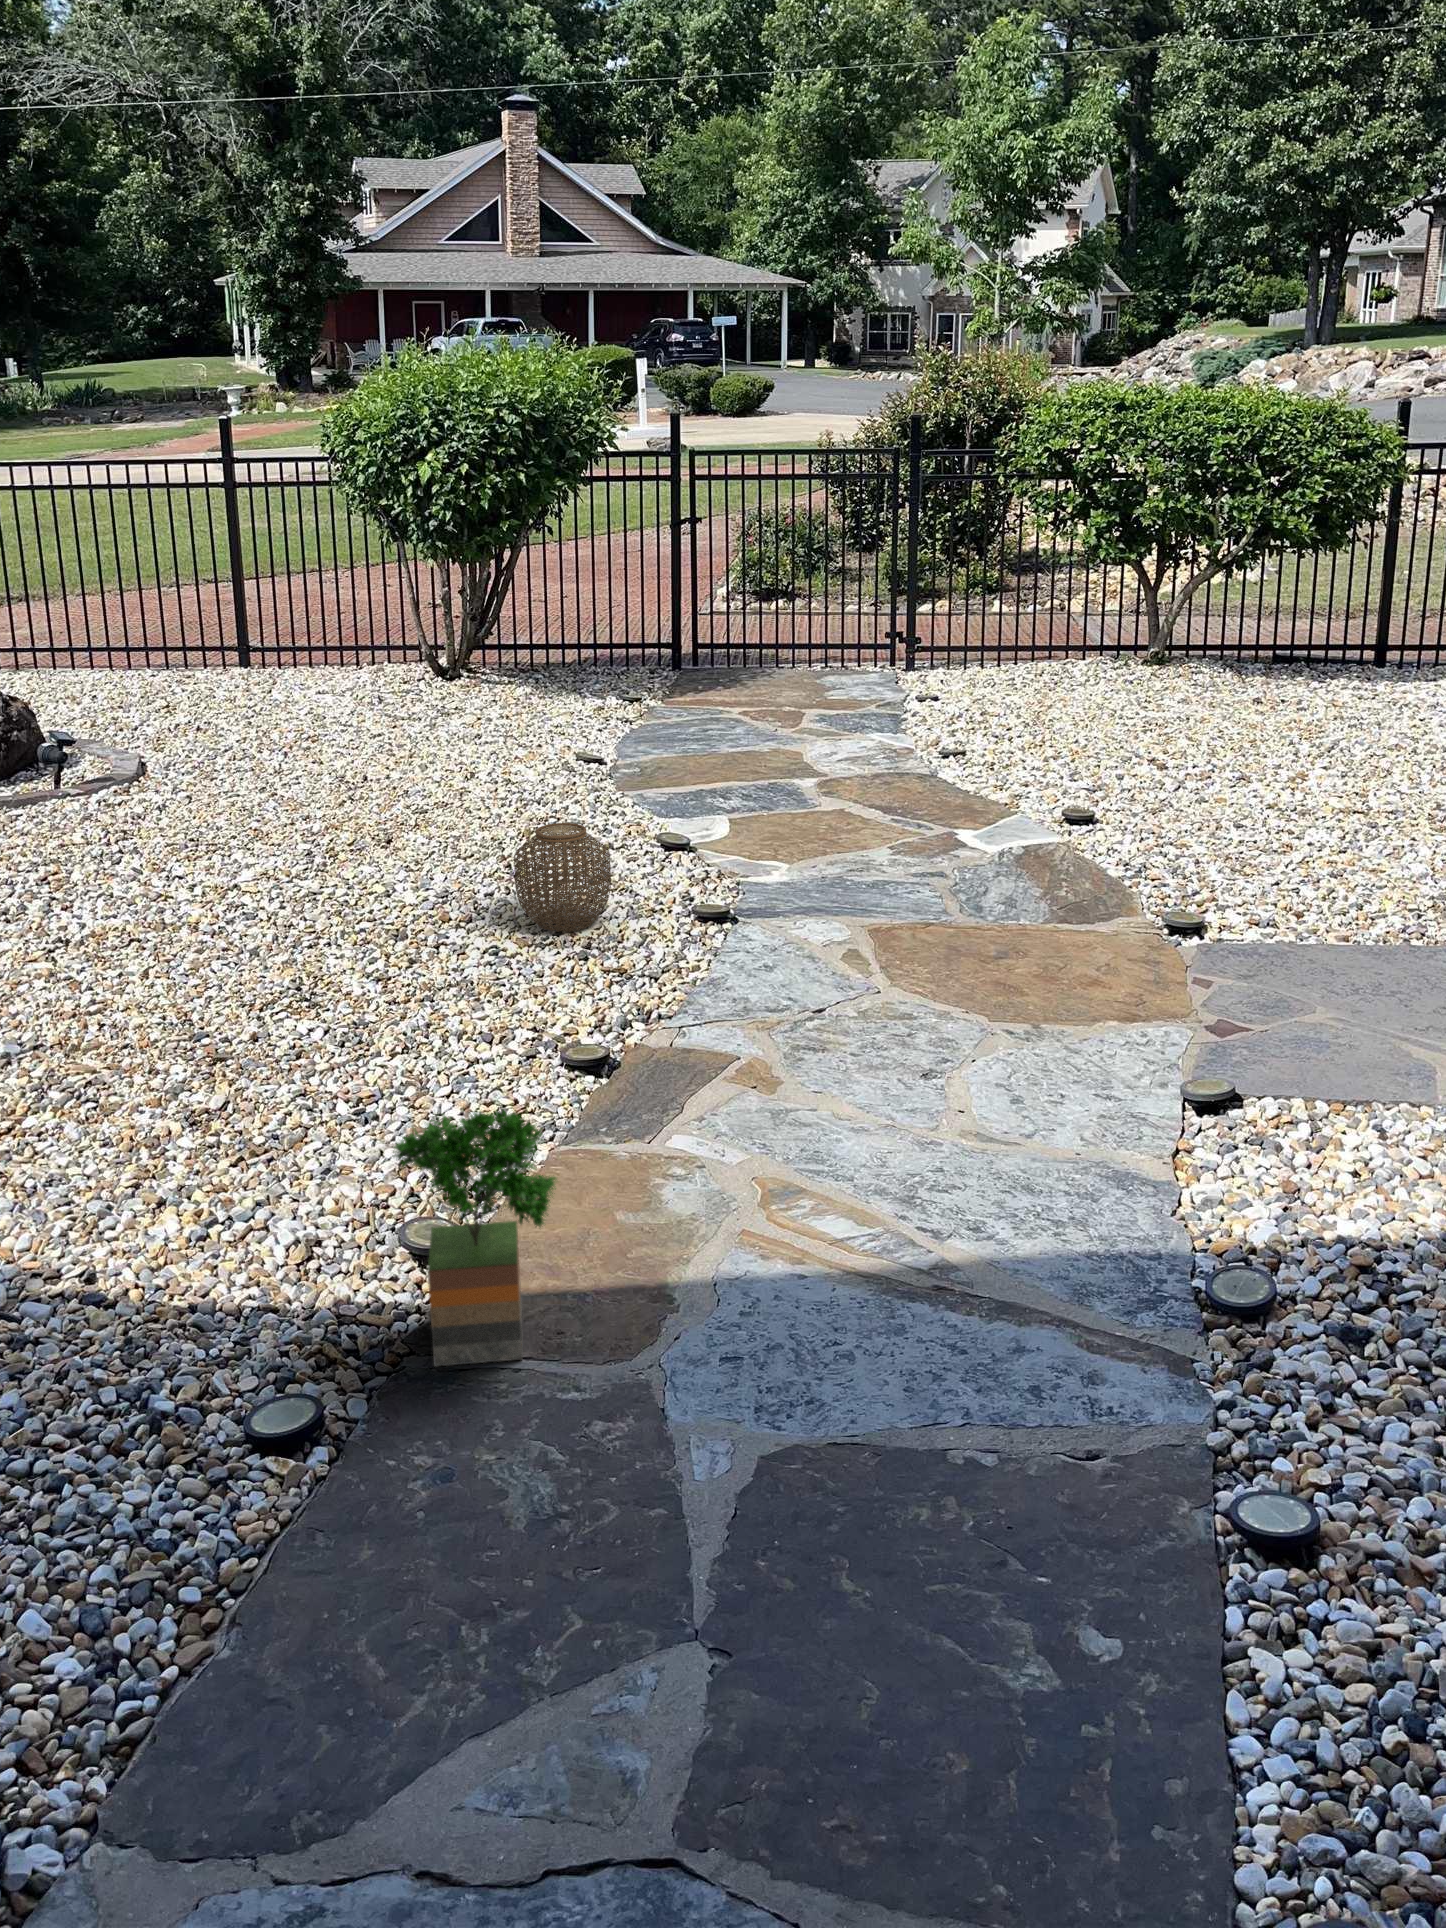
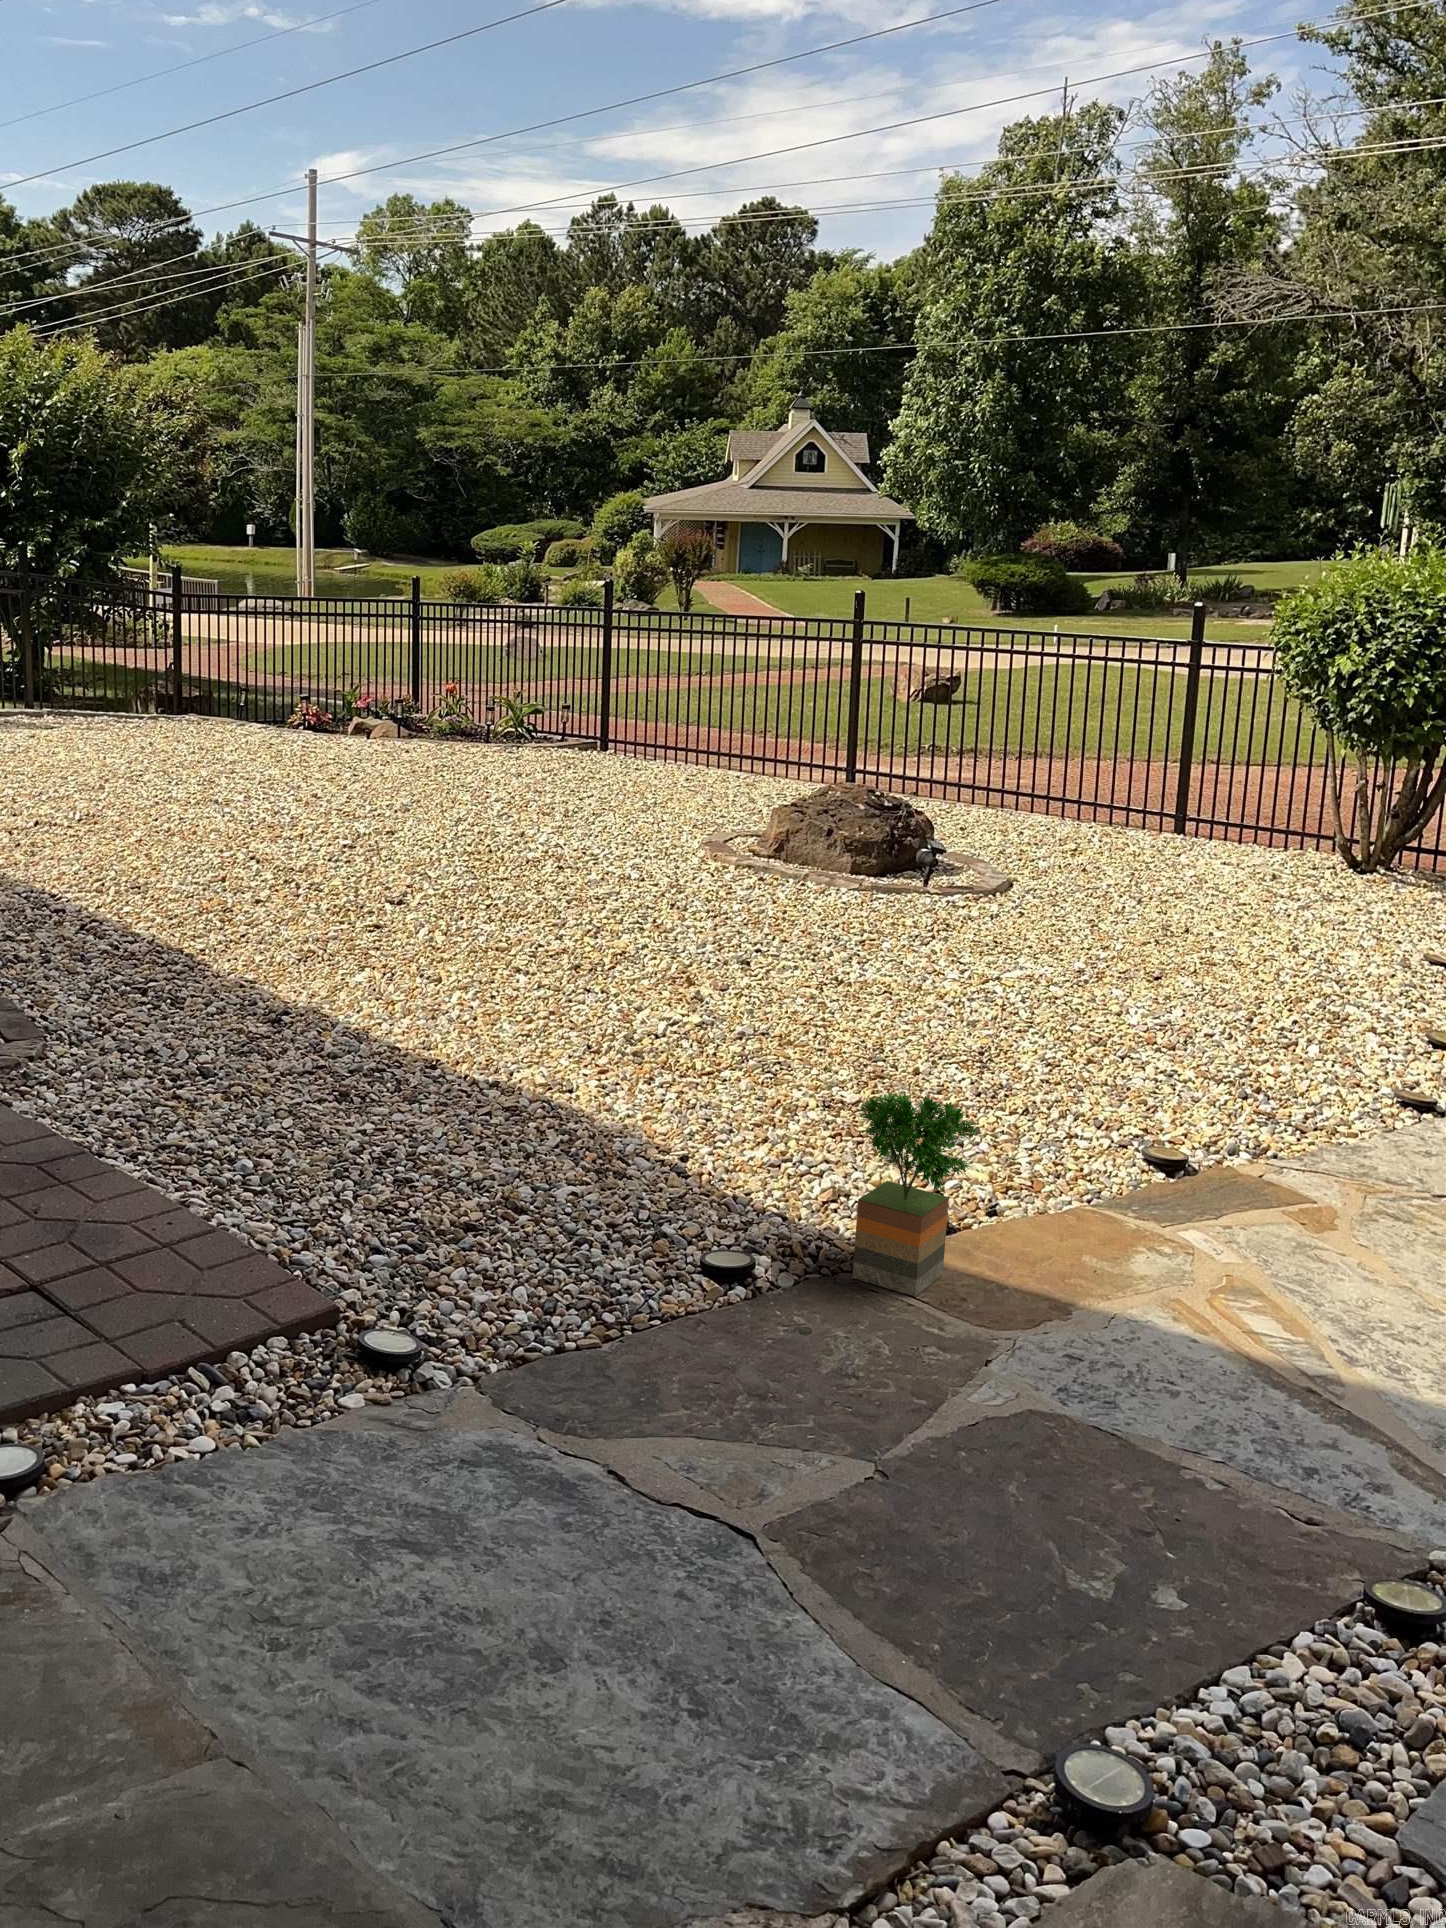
woven basket: present [514,823,611,932] -> none [1207,975,1303,1078]

